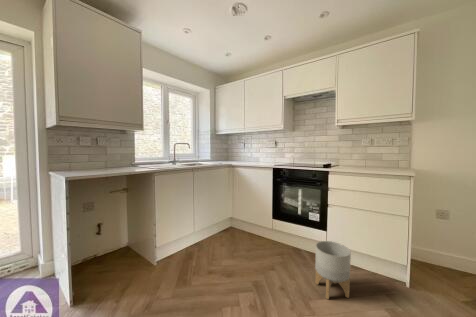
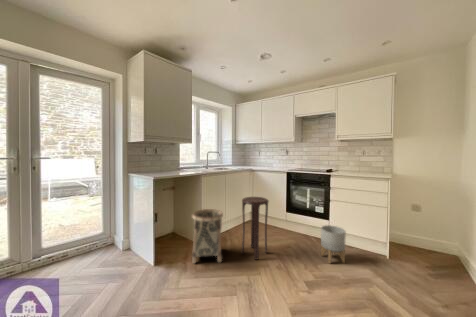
stool: none [205,201,242,292] -> present [242,197,269,259]
basket: none [127,219,179,302] -> present [192,209,223,263]

